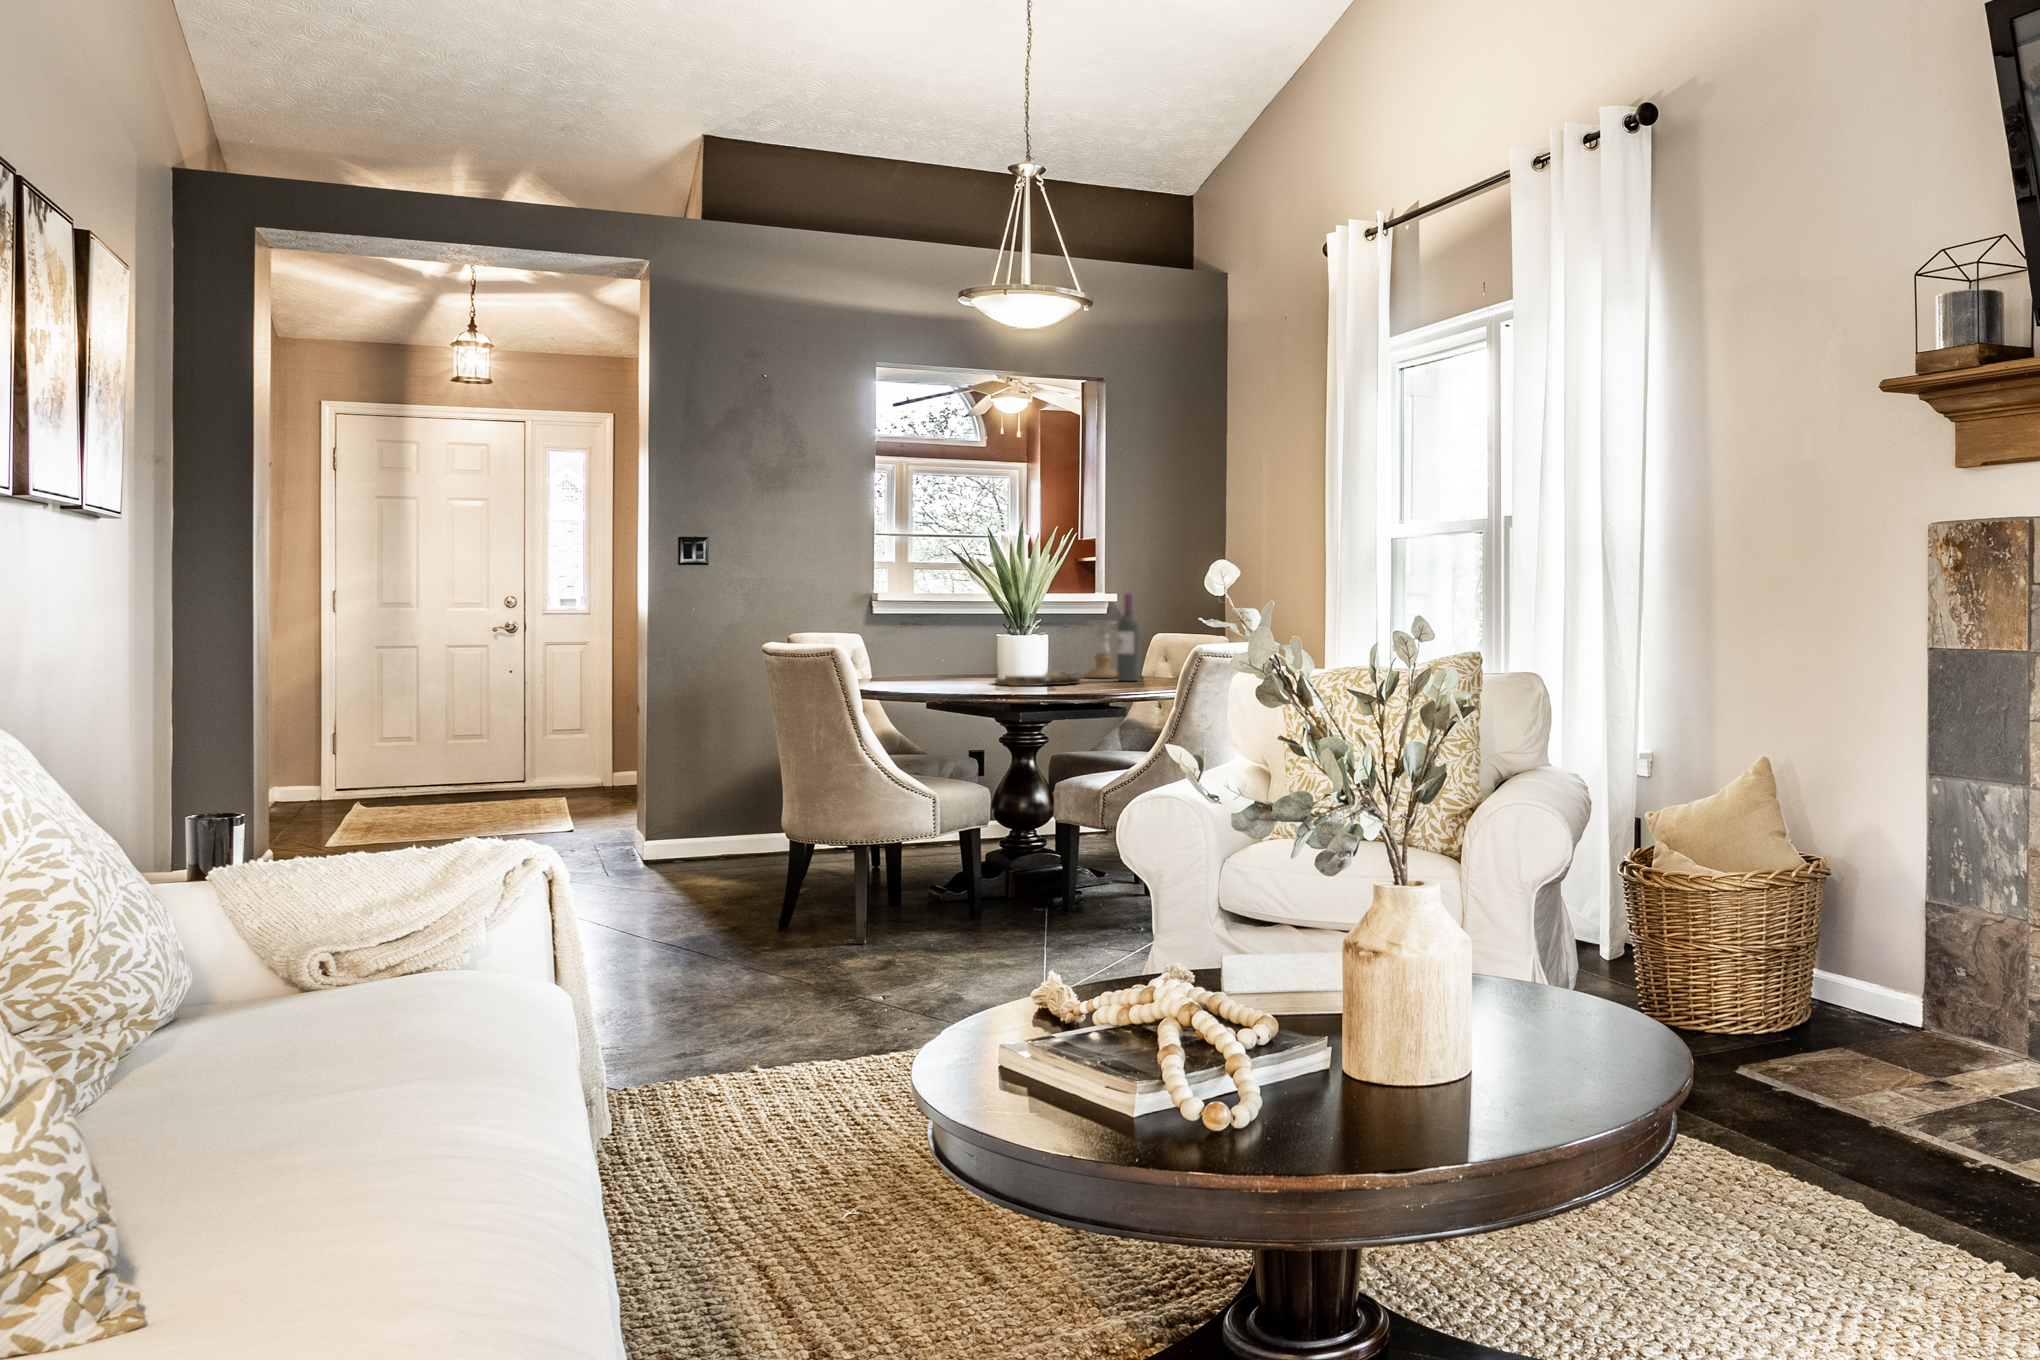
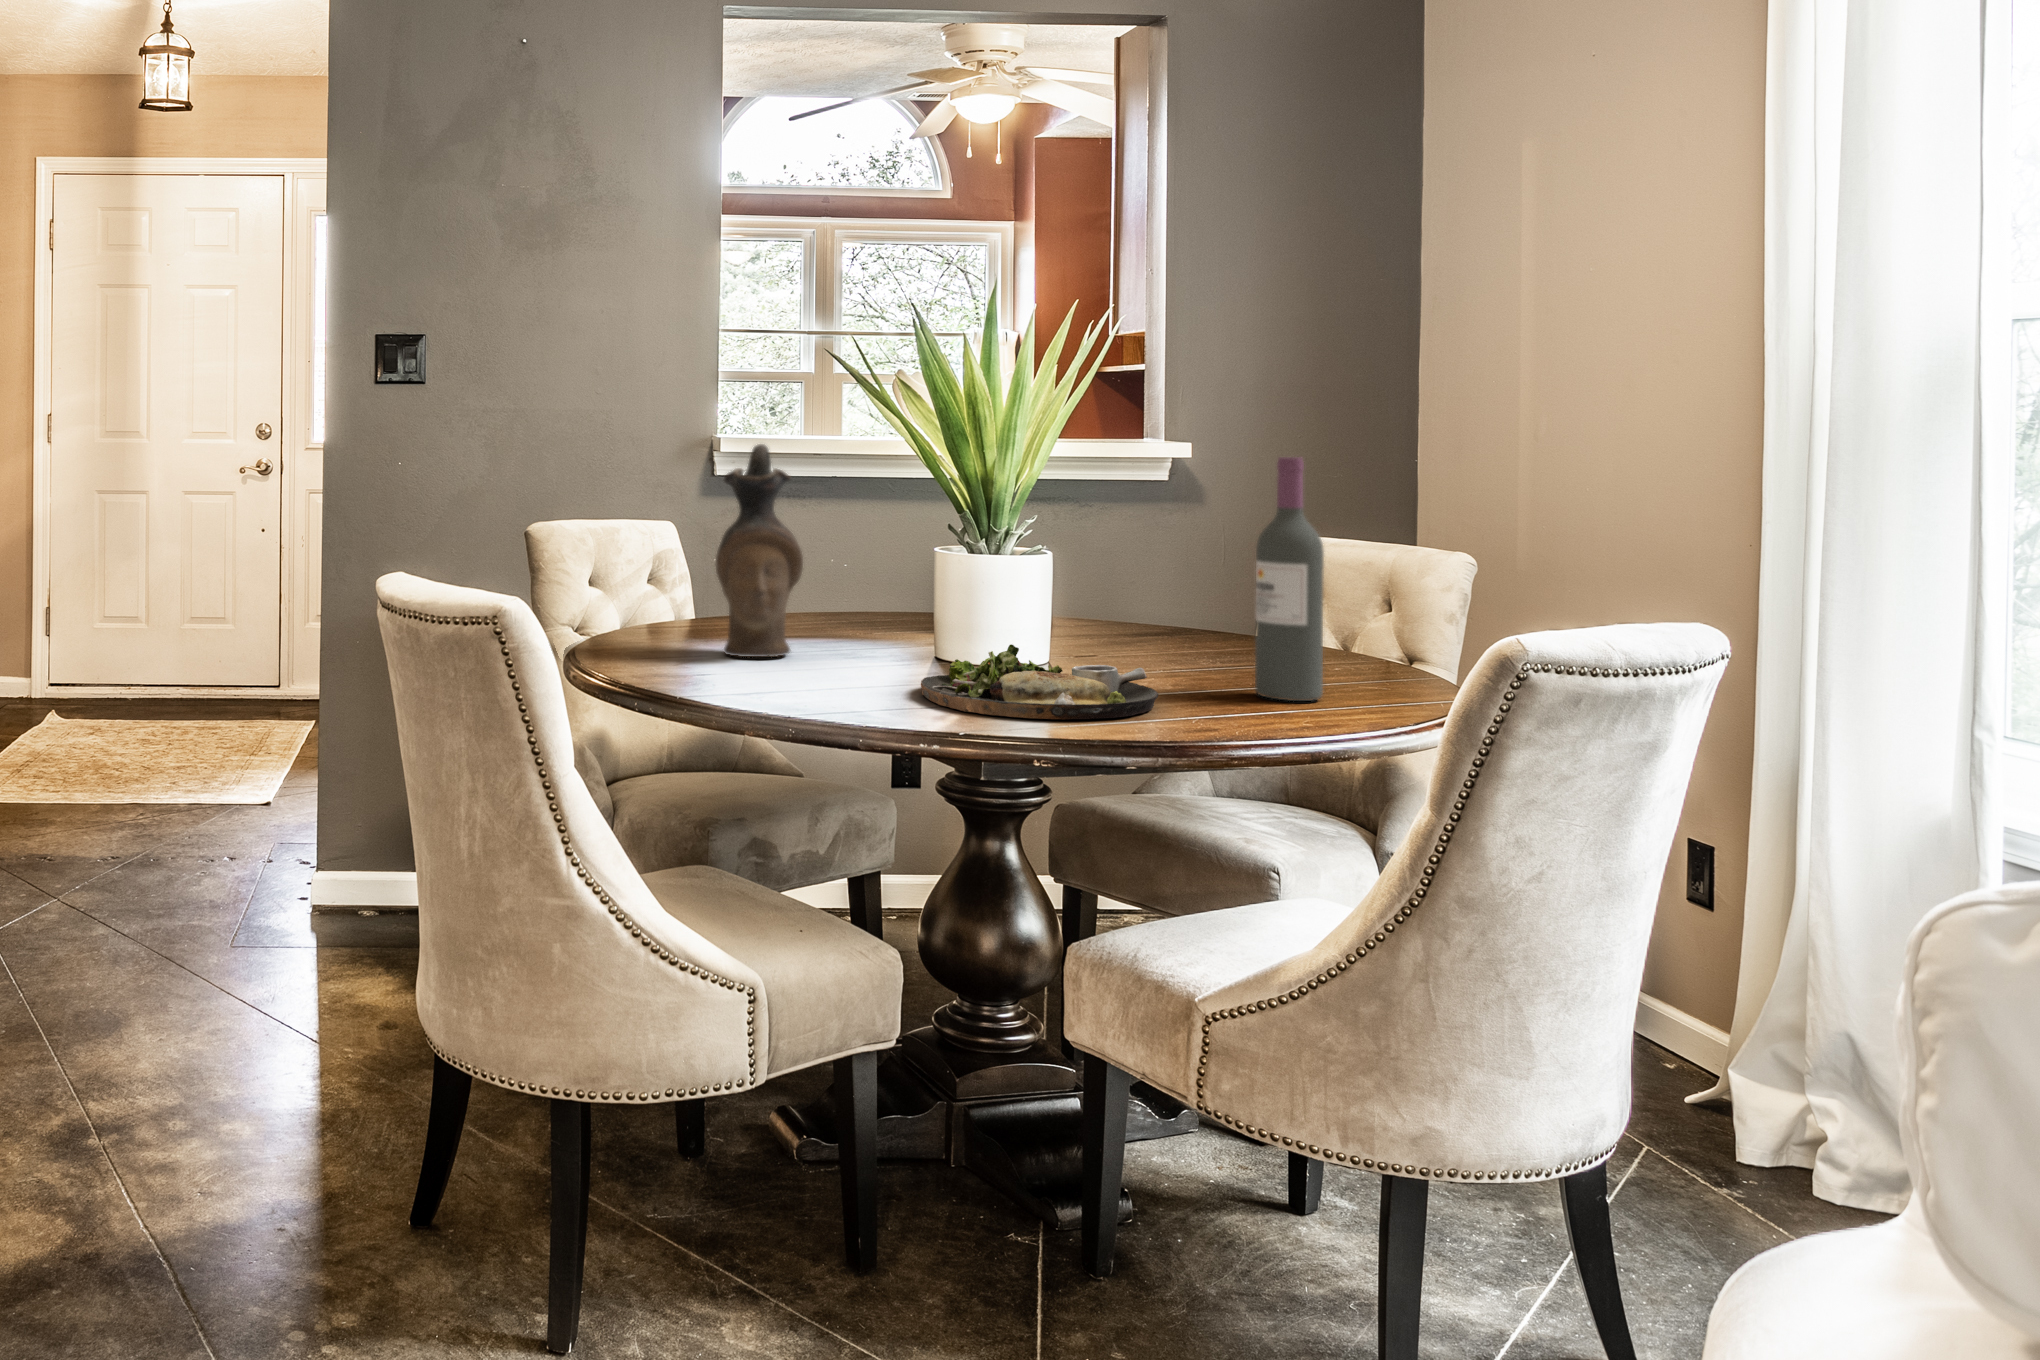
ceramic pitcher: none [906,592,944,680] -> present [716,444,803,657]
candle holder: present [1086,621,1117,678] -> none [1154,519,1248,671]

